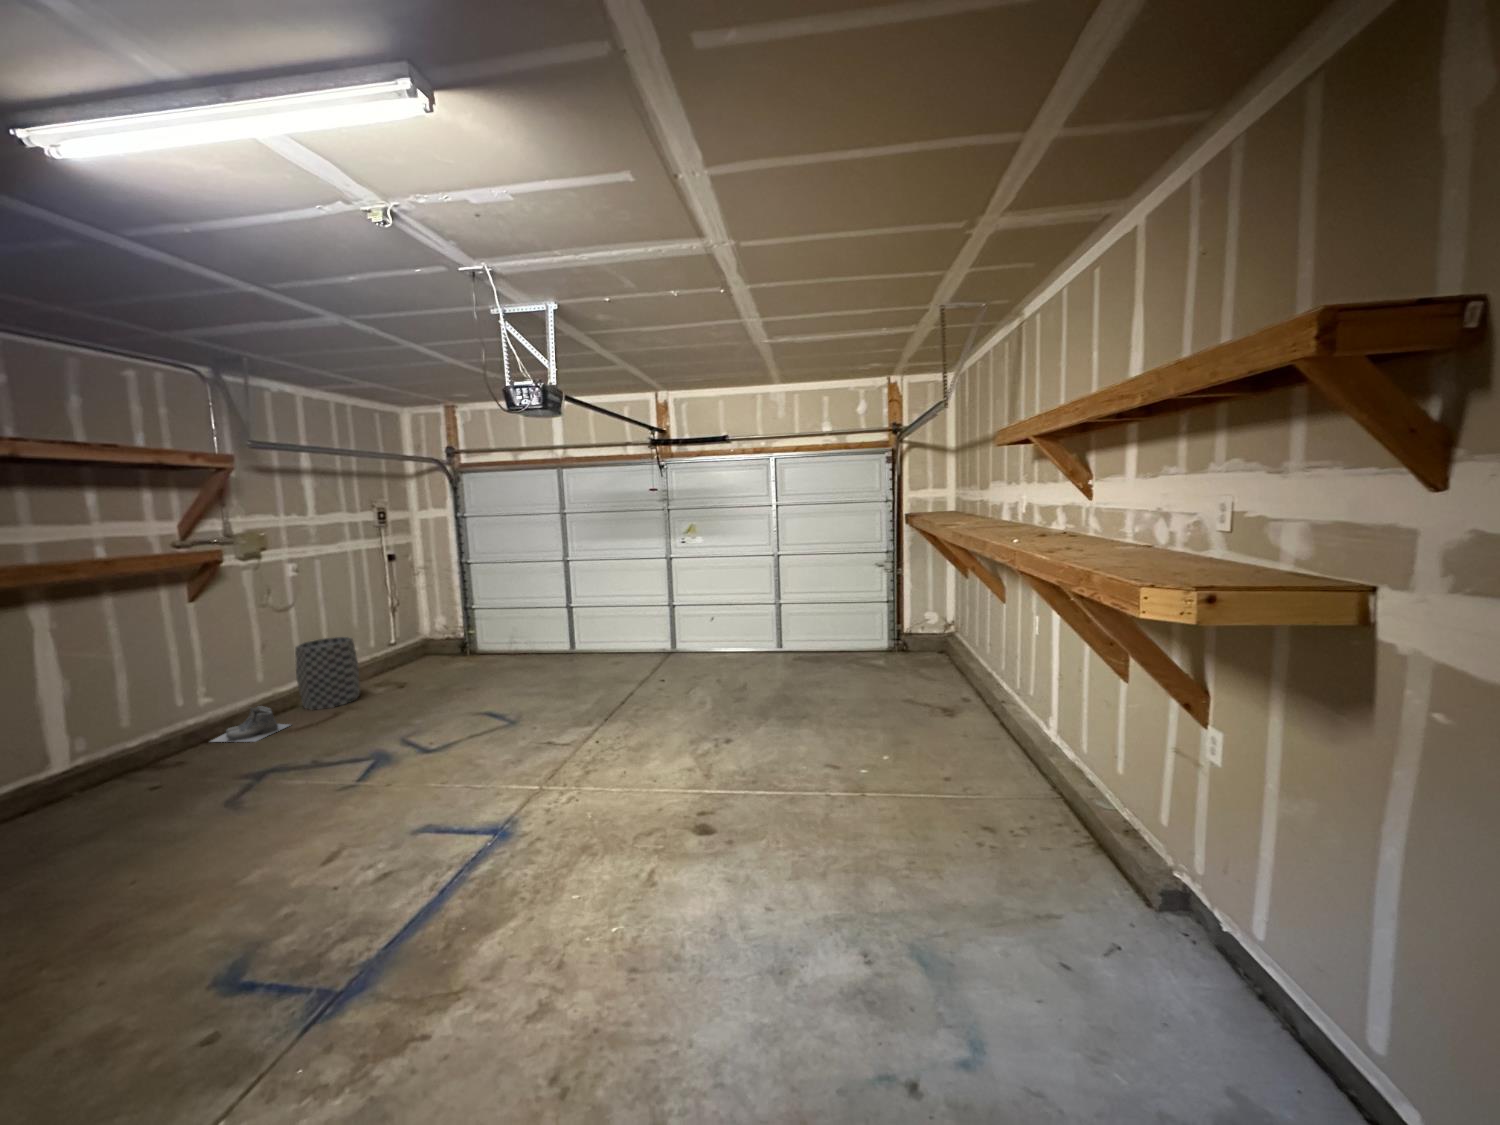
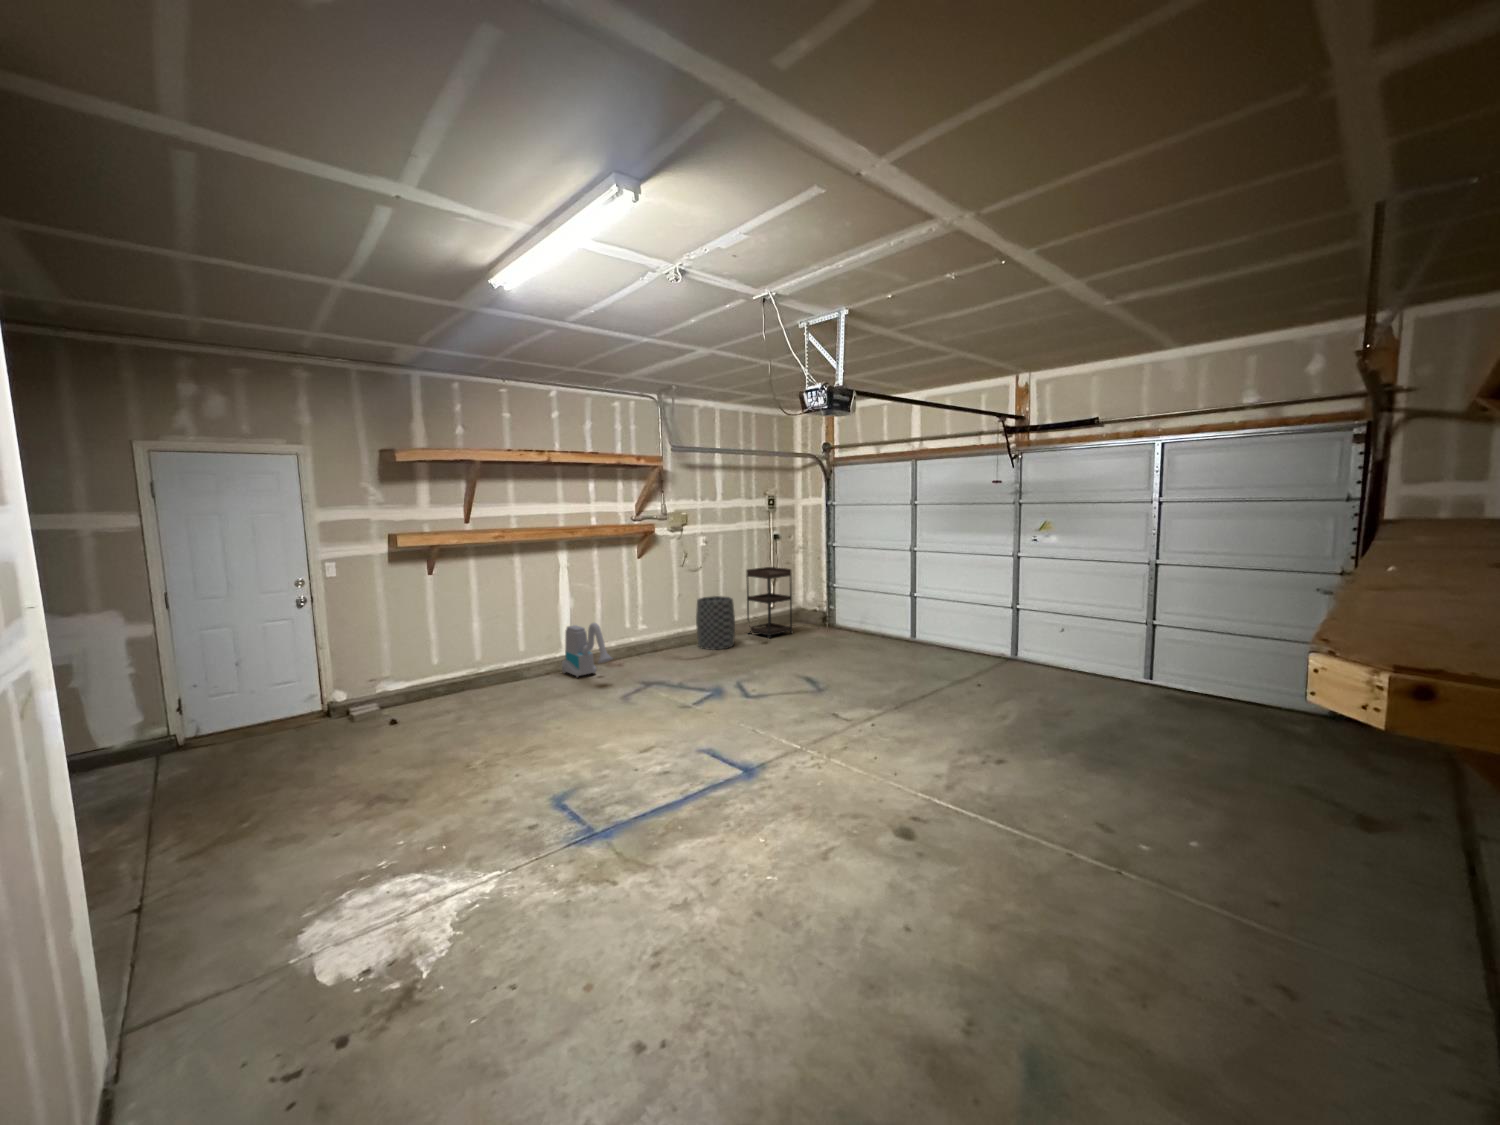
shelving unit: none [359,592,431,679] -> present [746,567,793,639]
boots: present [211,706,289,742] -> none [640,637,686,662]
vacuum cleaner: none [52,710,185,806] -> present [562,623,613,677]

